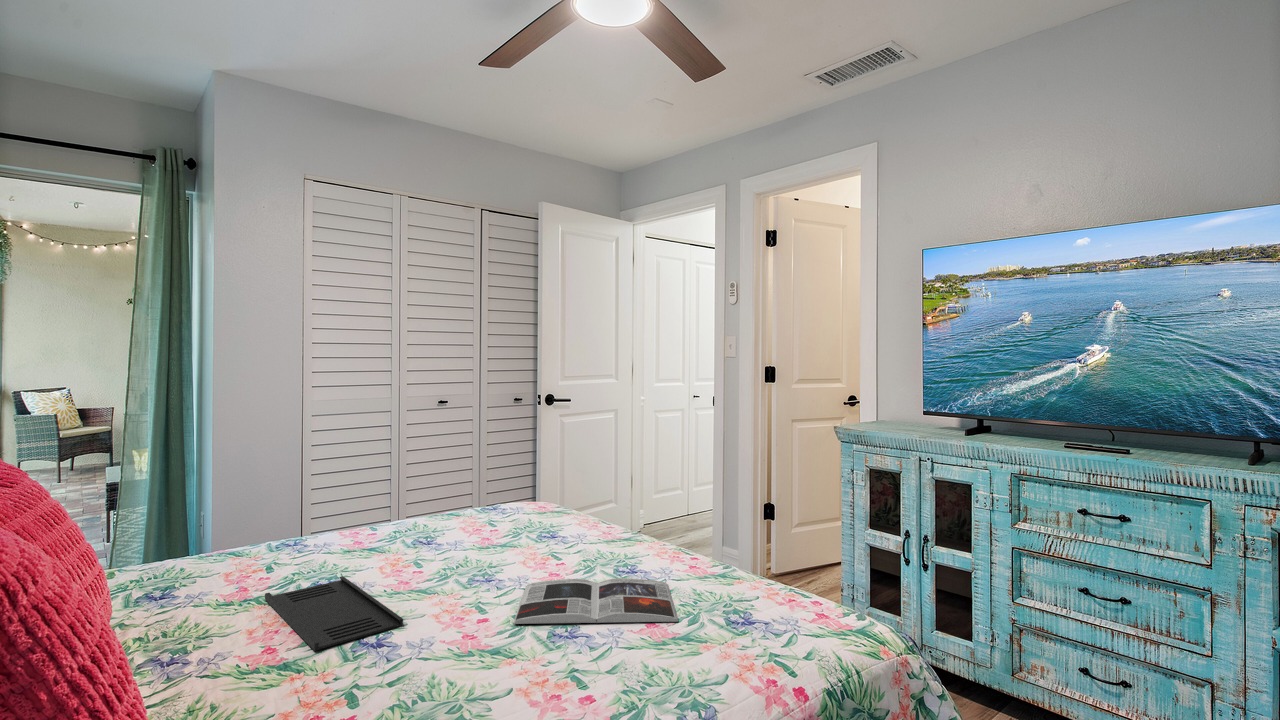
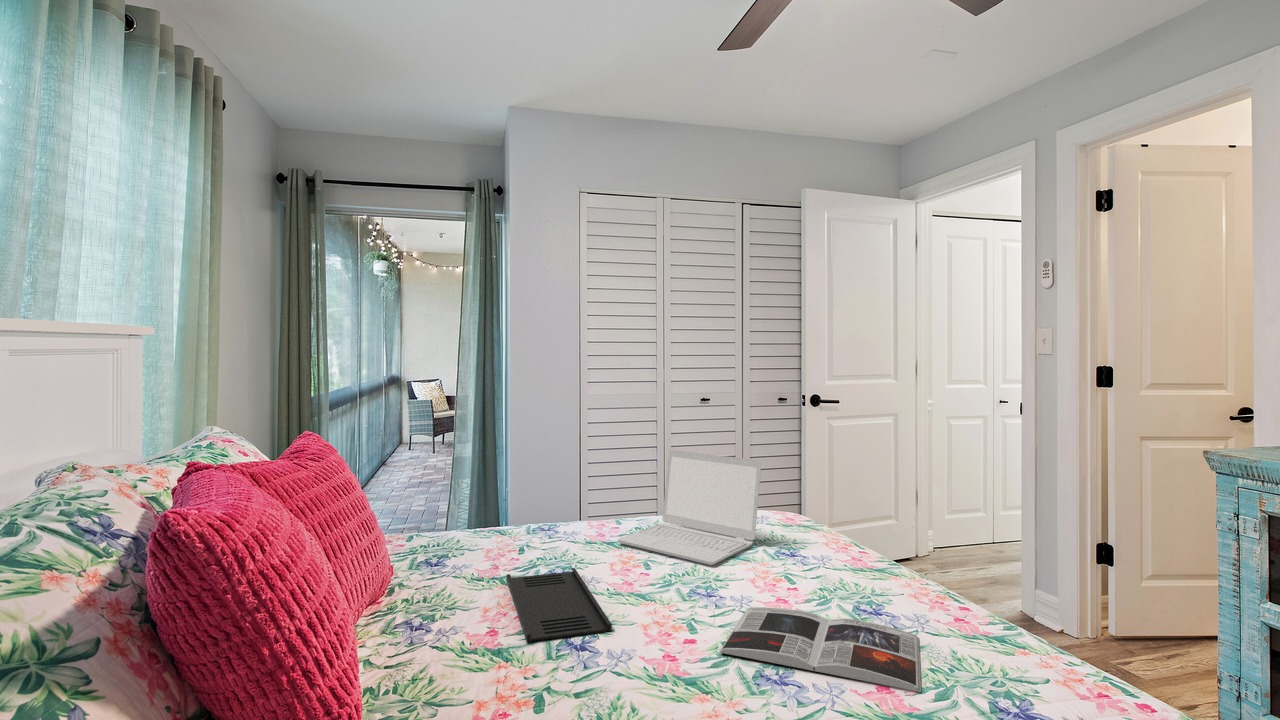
laptop: none [380,451,522,555] -> present [618,450,761,565]

